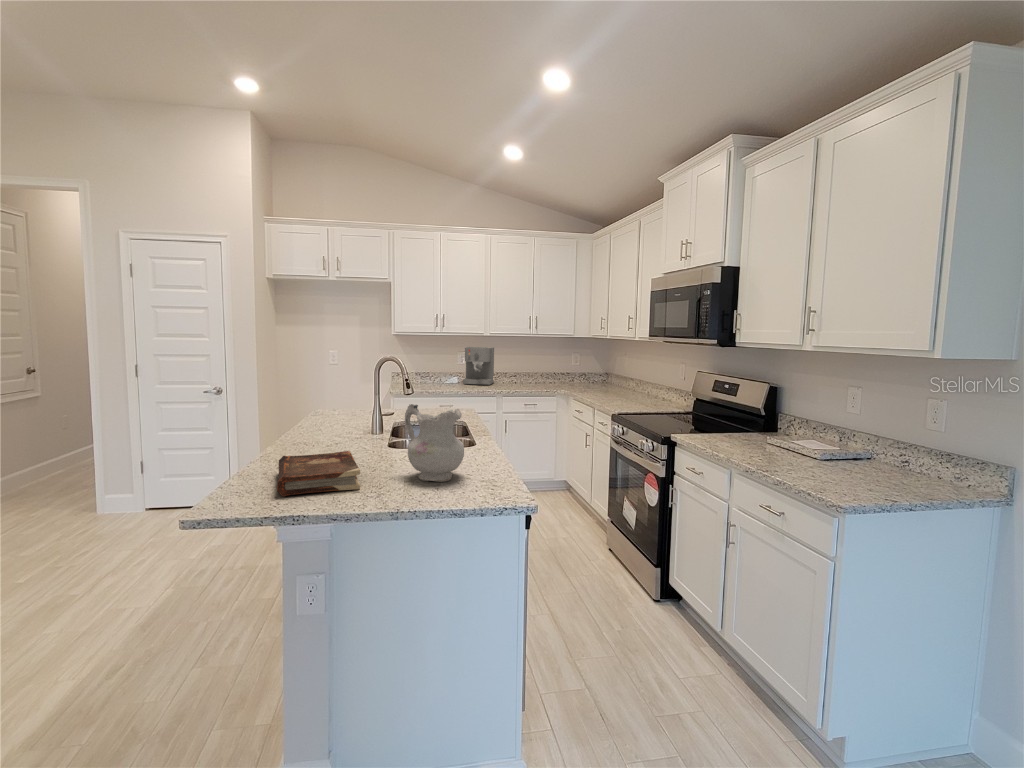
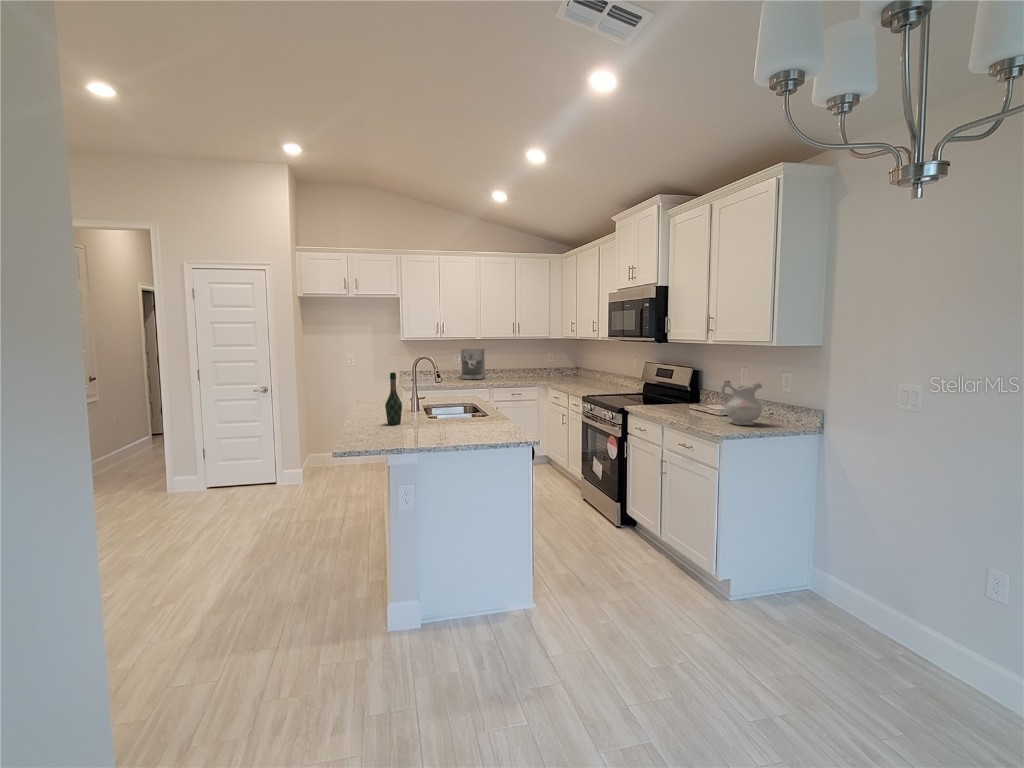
wine bottle: none [318,380,344,456] -> present [385,372,402,424]
ceramic pitcher: present [405,404,464,482] -> present [721,381,762,425]
book: present [277,451,360,496] -> none [369,418,428,442]

